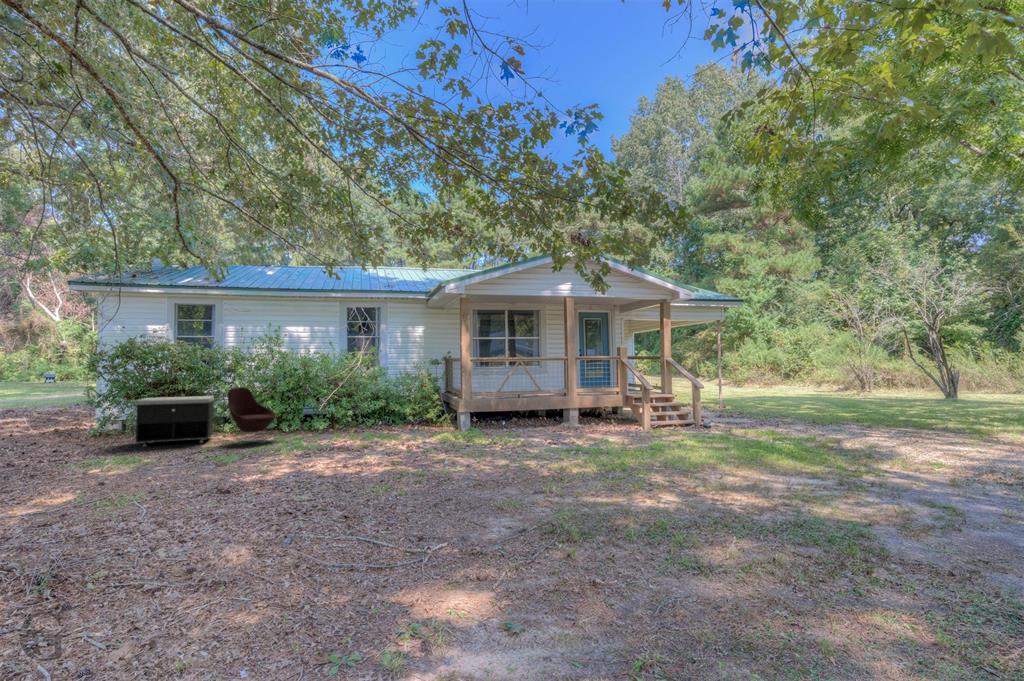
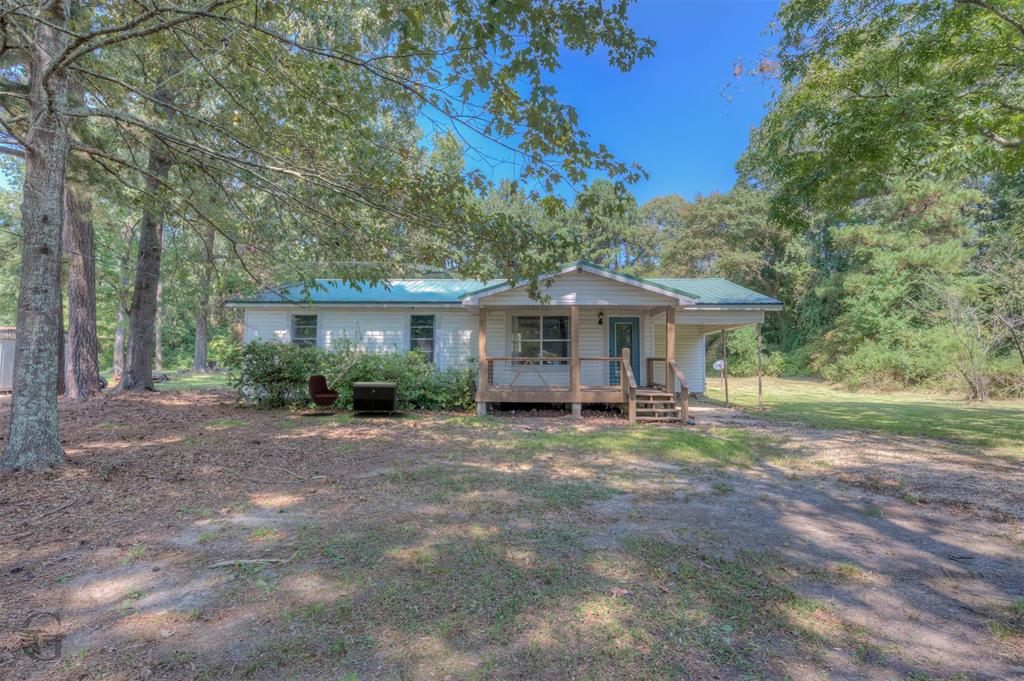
storage bench: present [136,396,214,446] -> present [353,382,397,414]

